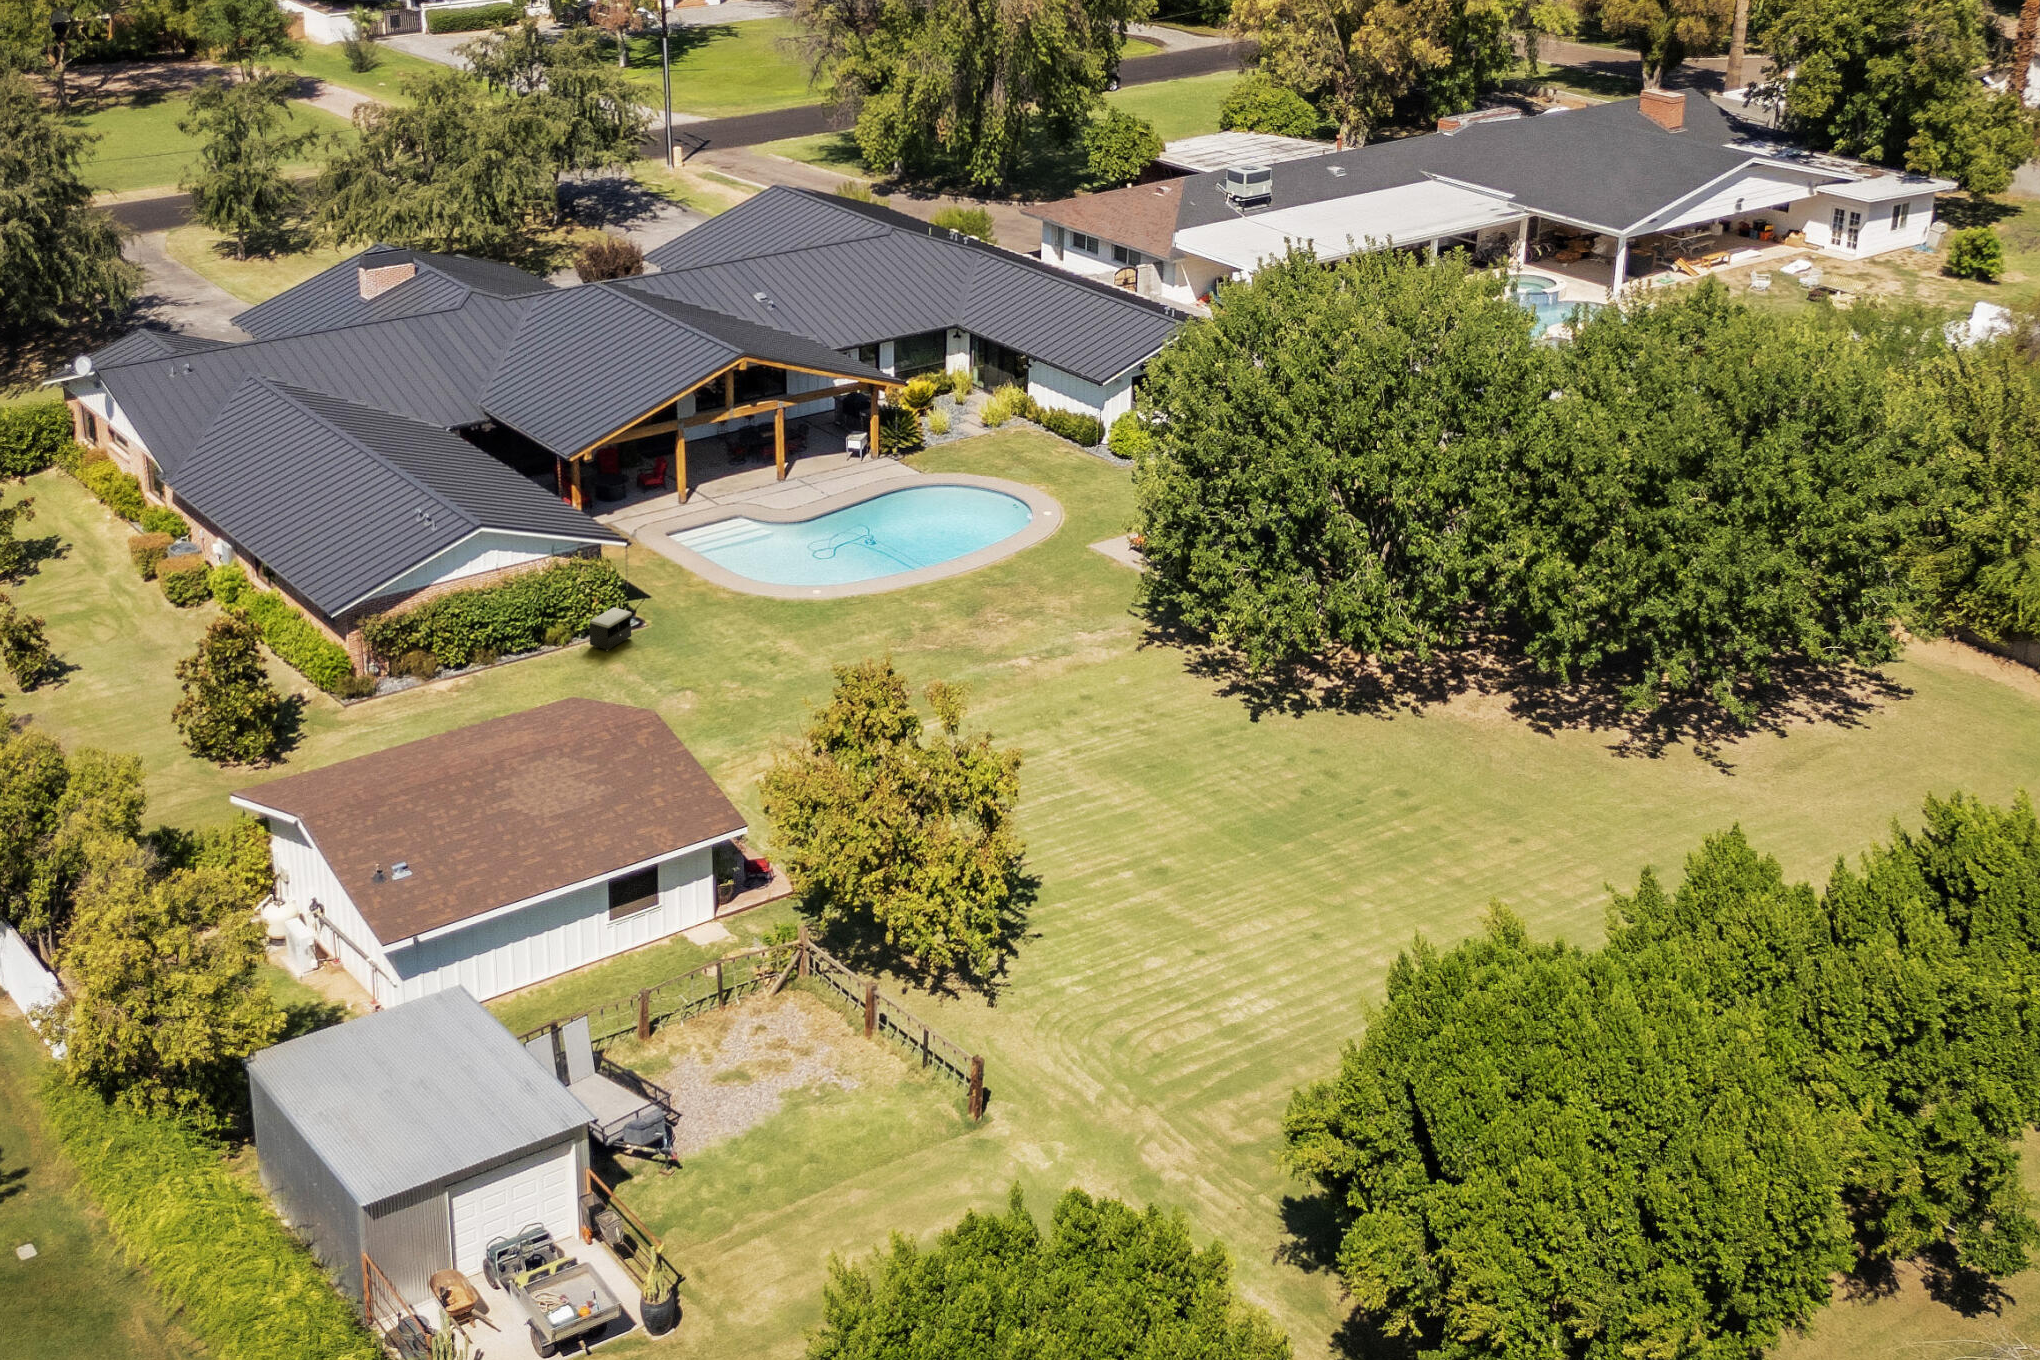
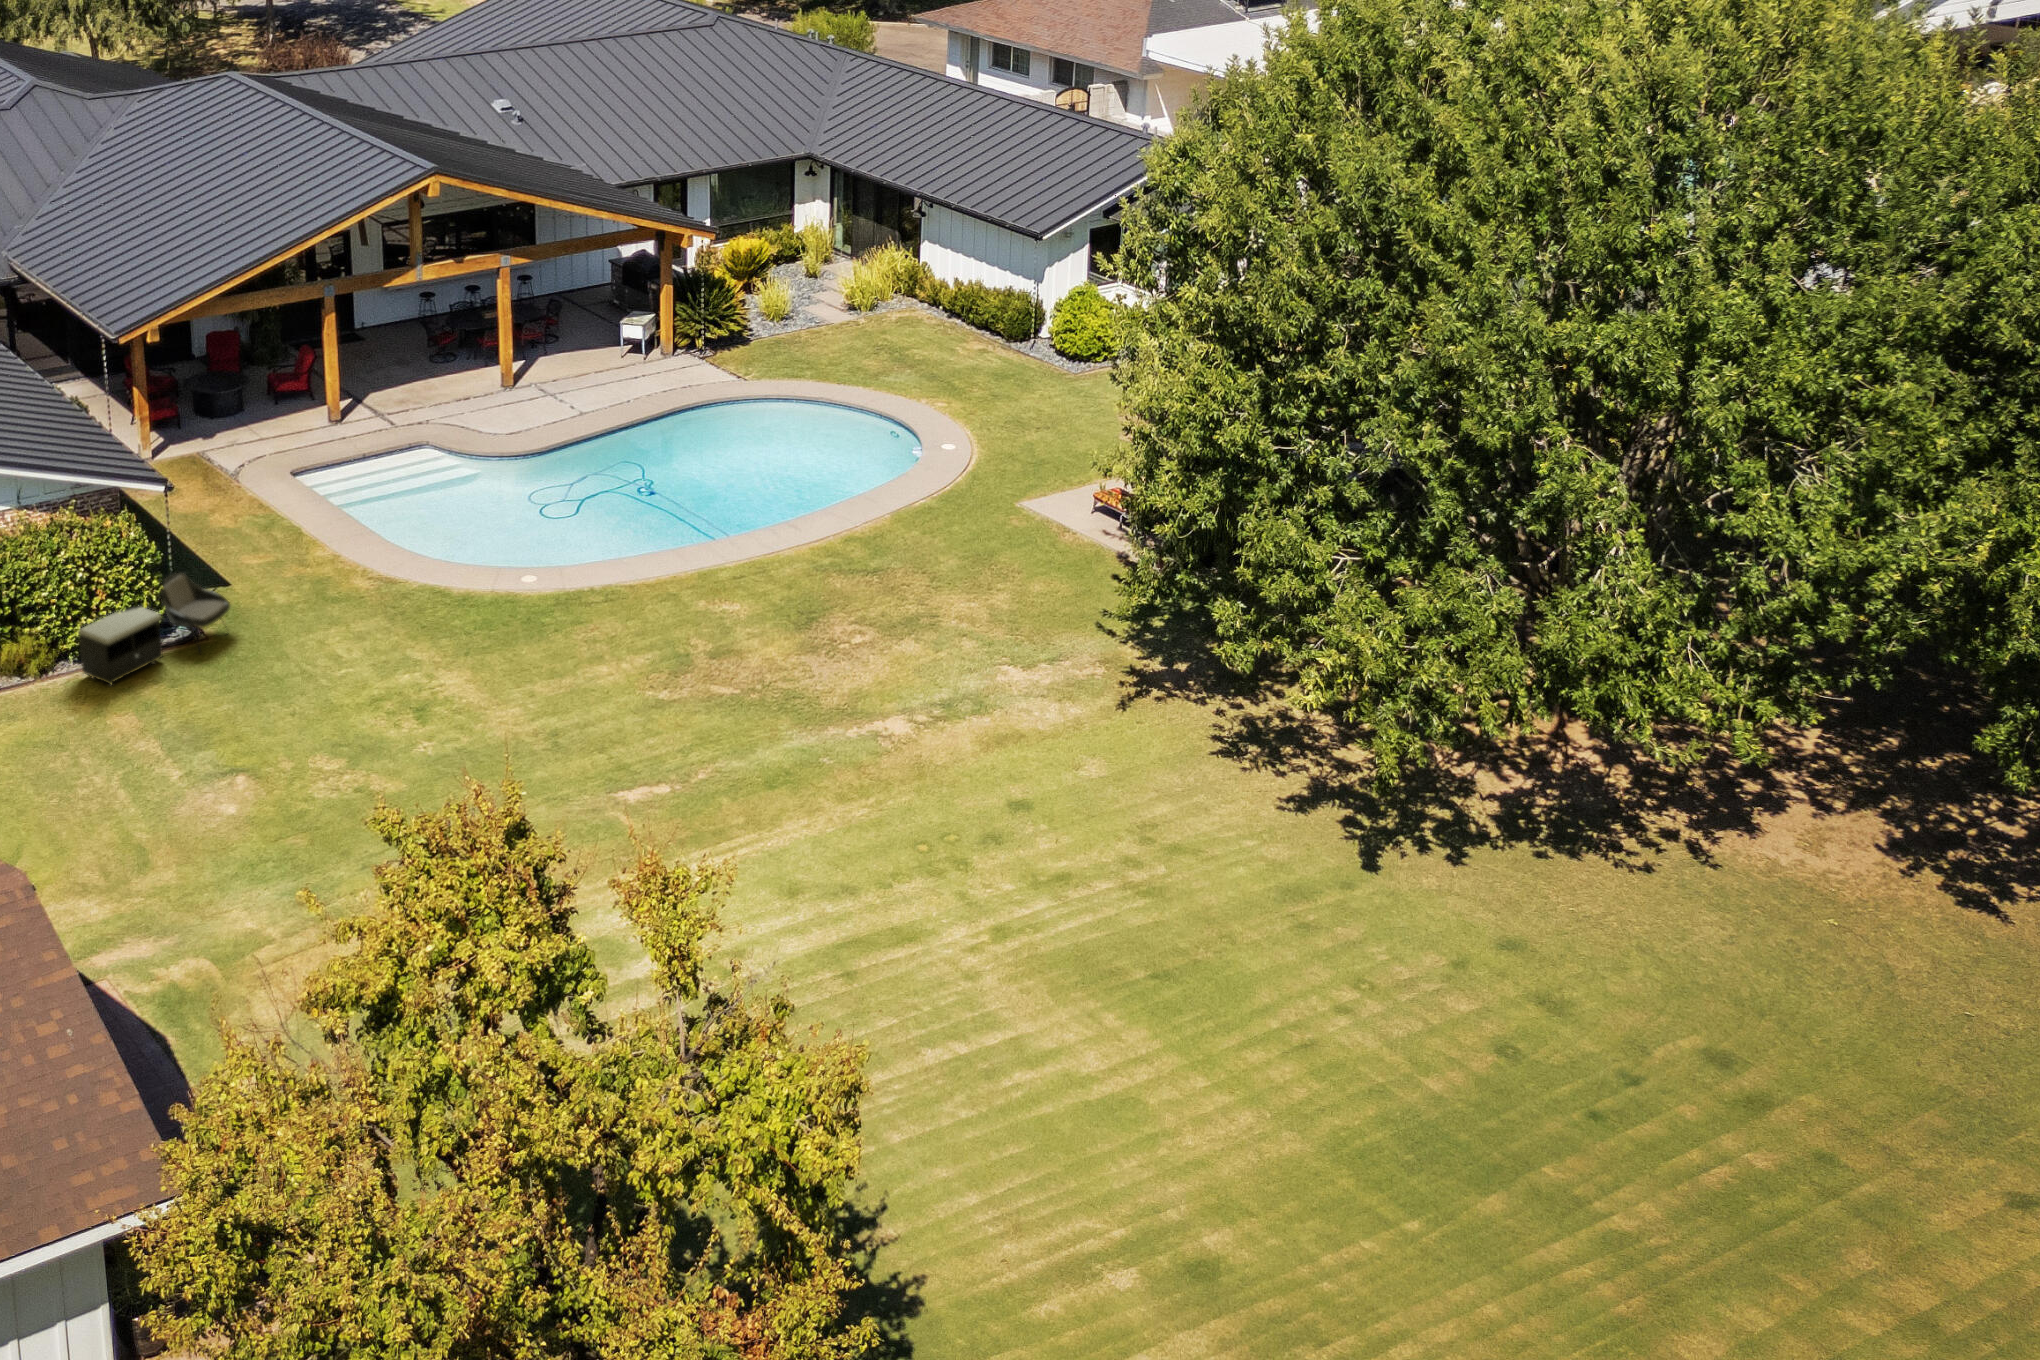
lounge chair: none [626,591,664,635] -> present [161,573,230,655]

